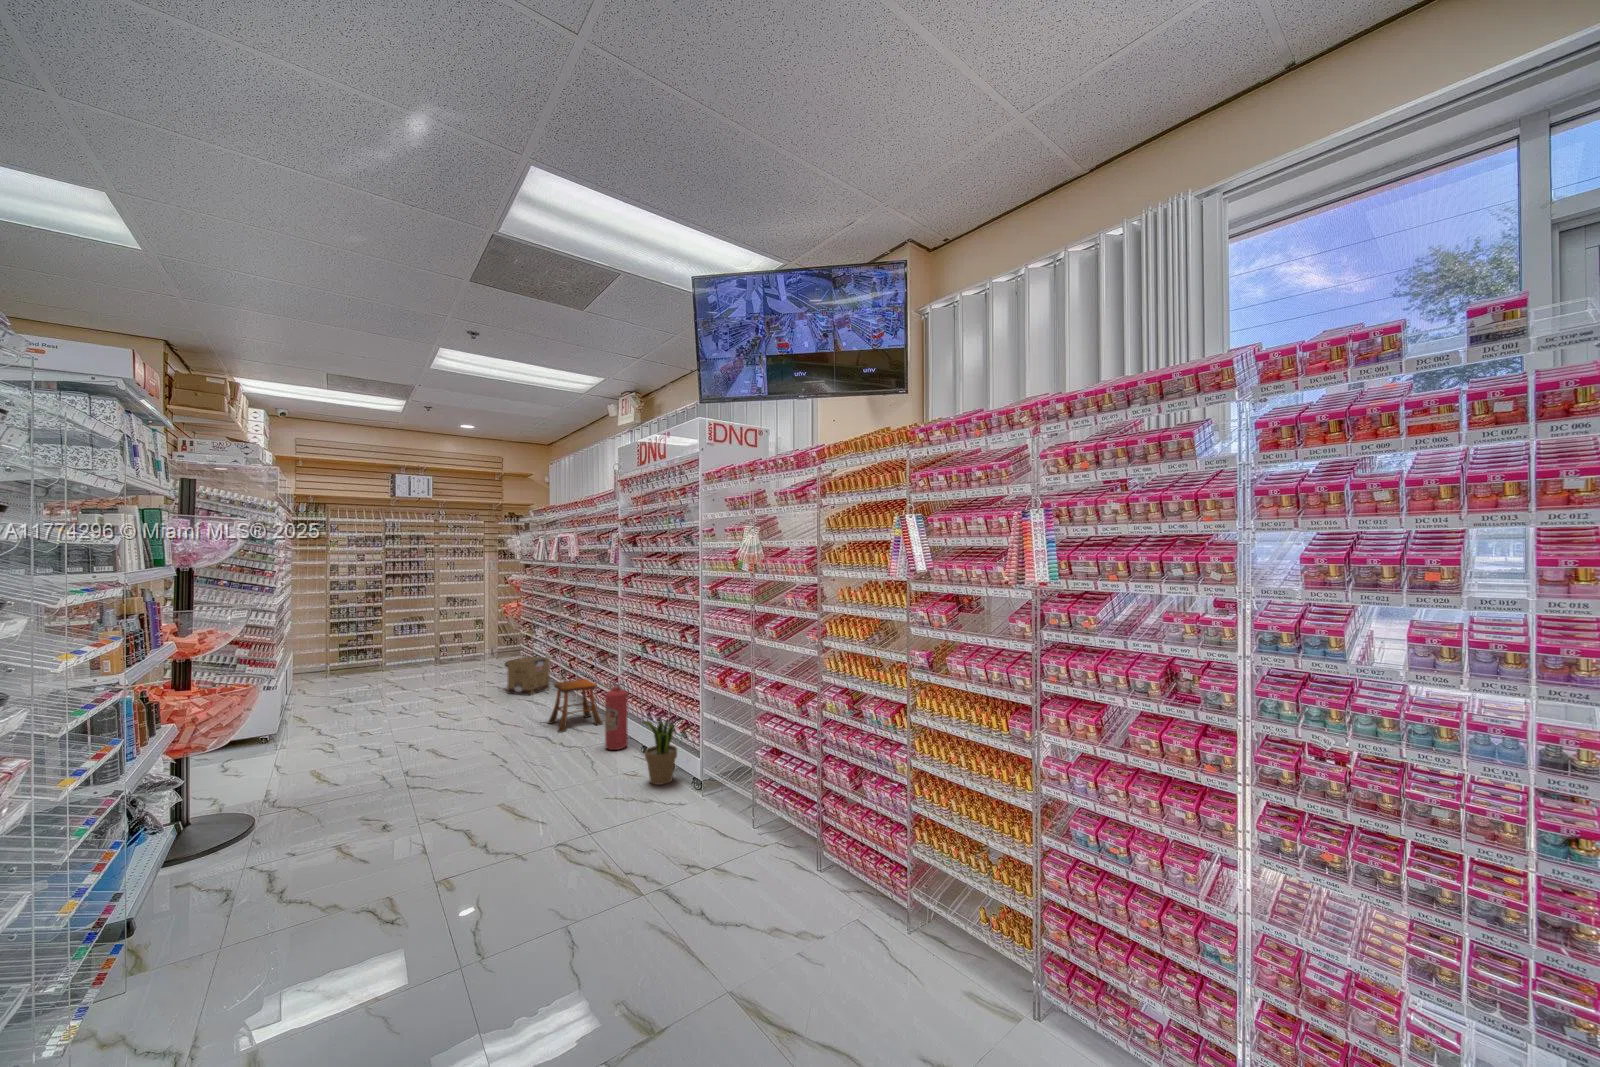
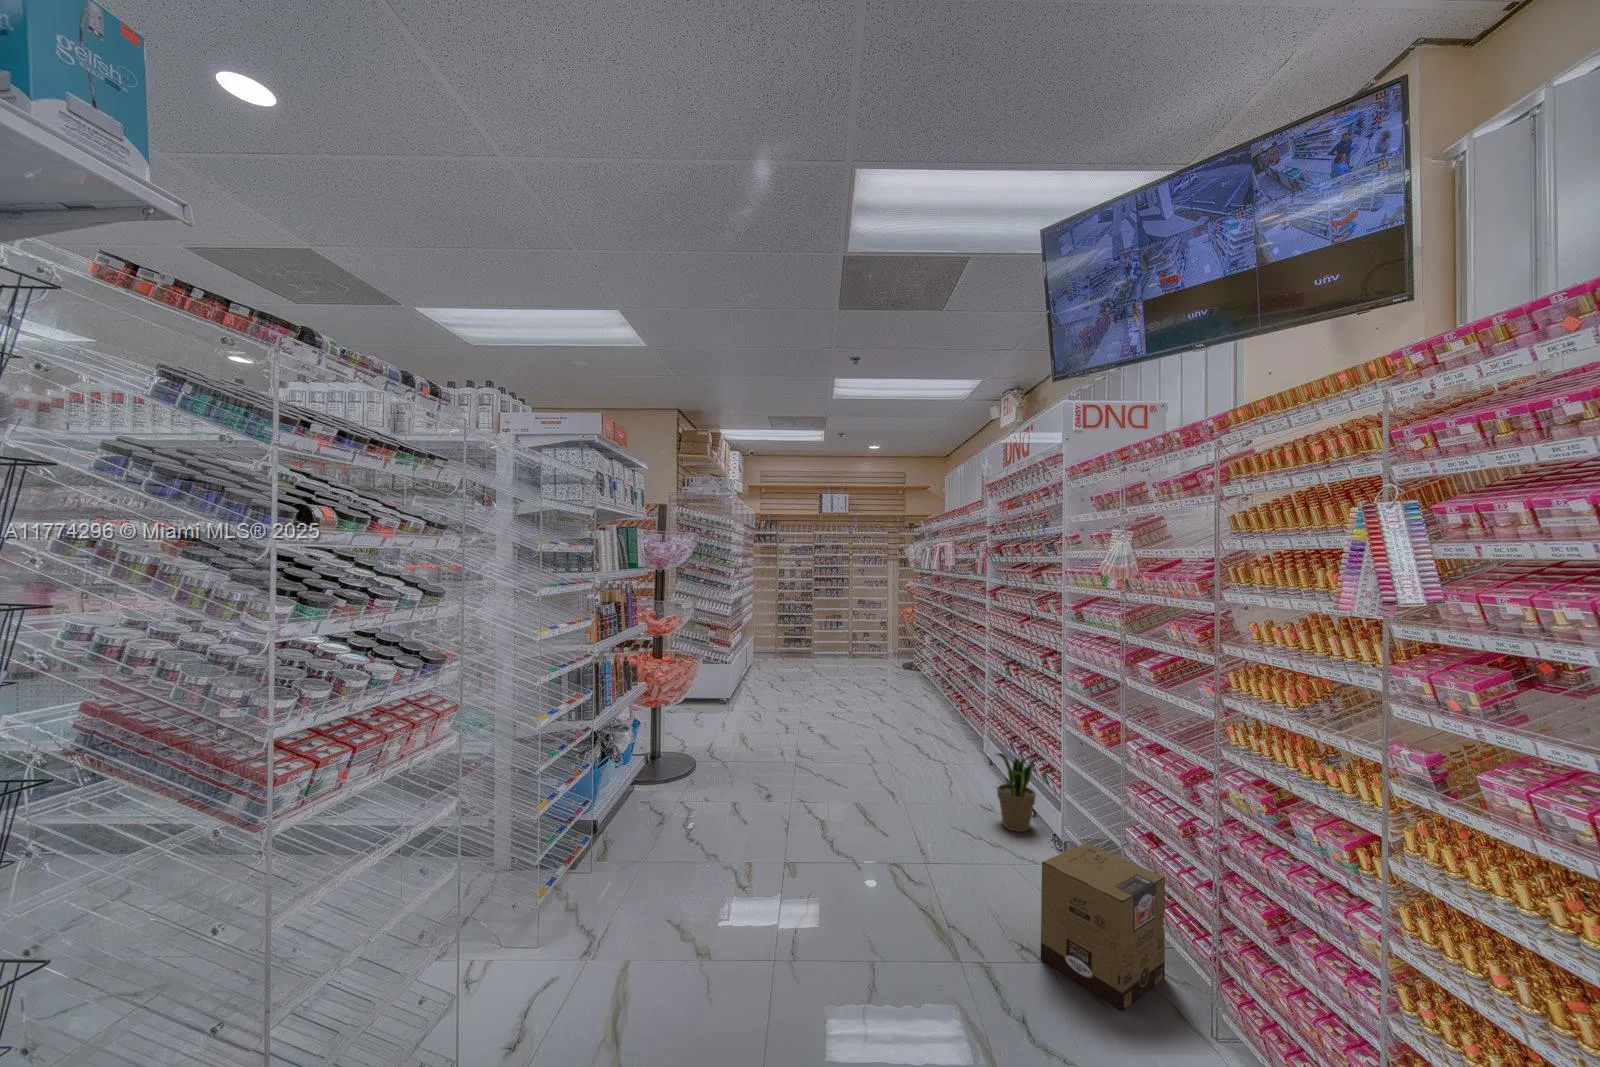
cardboard box: present [507,656,550,695] -> present [1041,843,1165,1011]
stool: present [548,679,602,732] -> none [919,692,971,745]
fire extinguisher: present [605,681,628,750] -> none [966,701,990,777]

